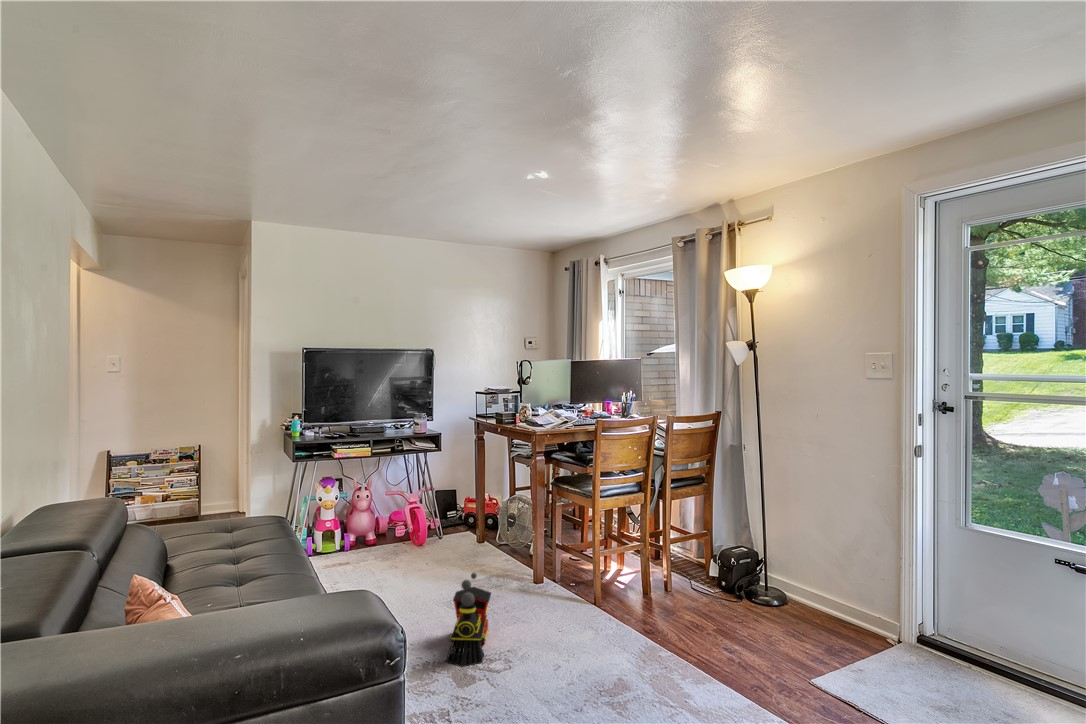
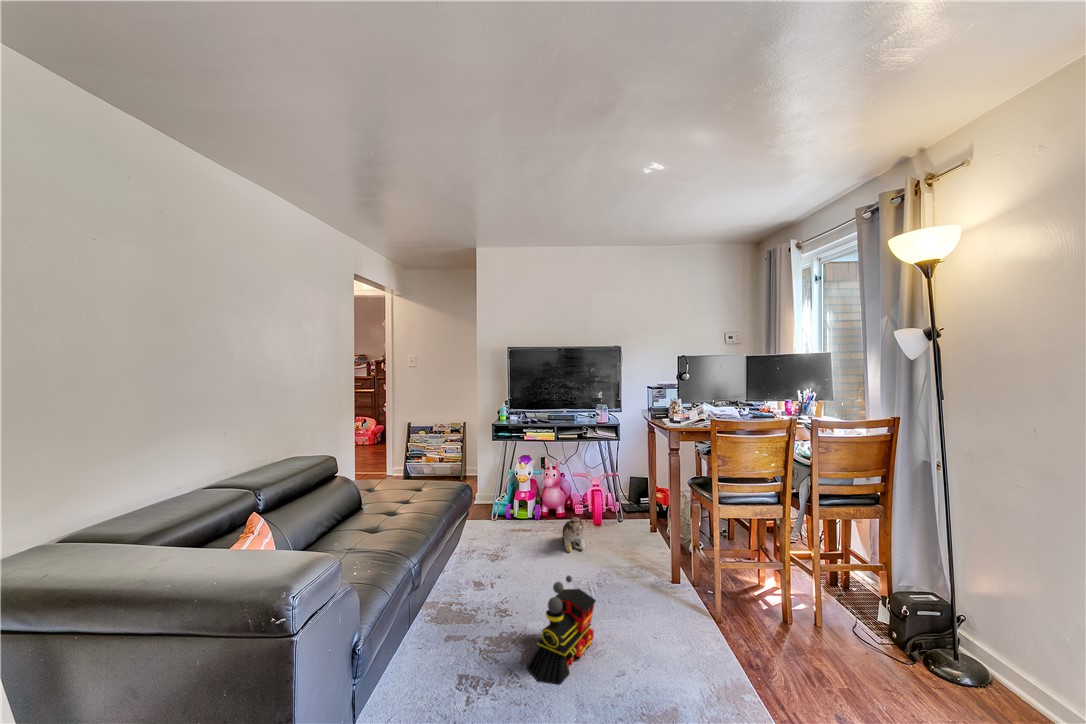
plush toy: none [393,535,430,574] -> present [562,517,585,552]

